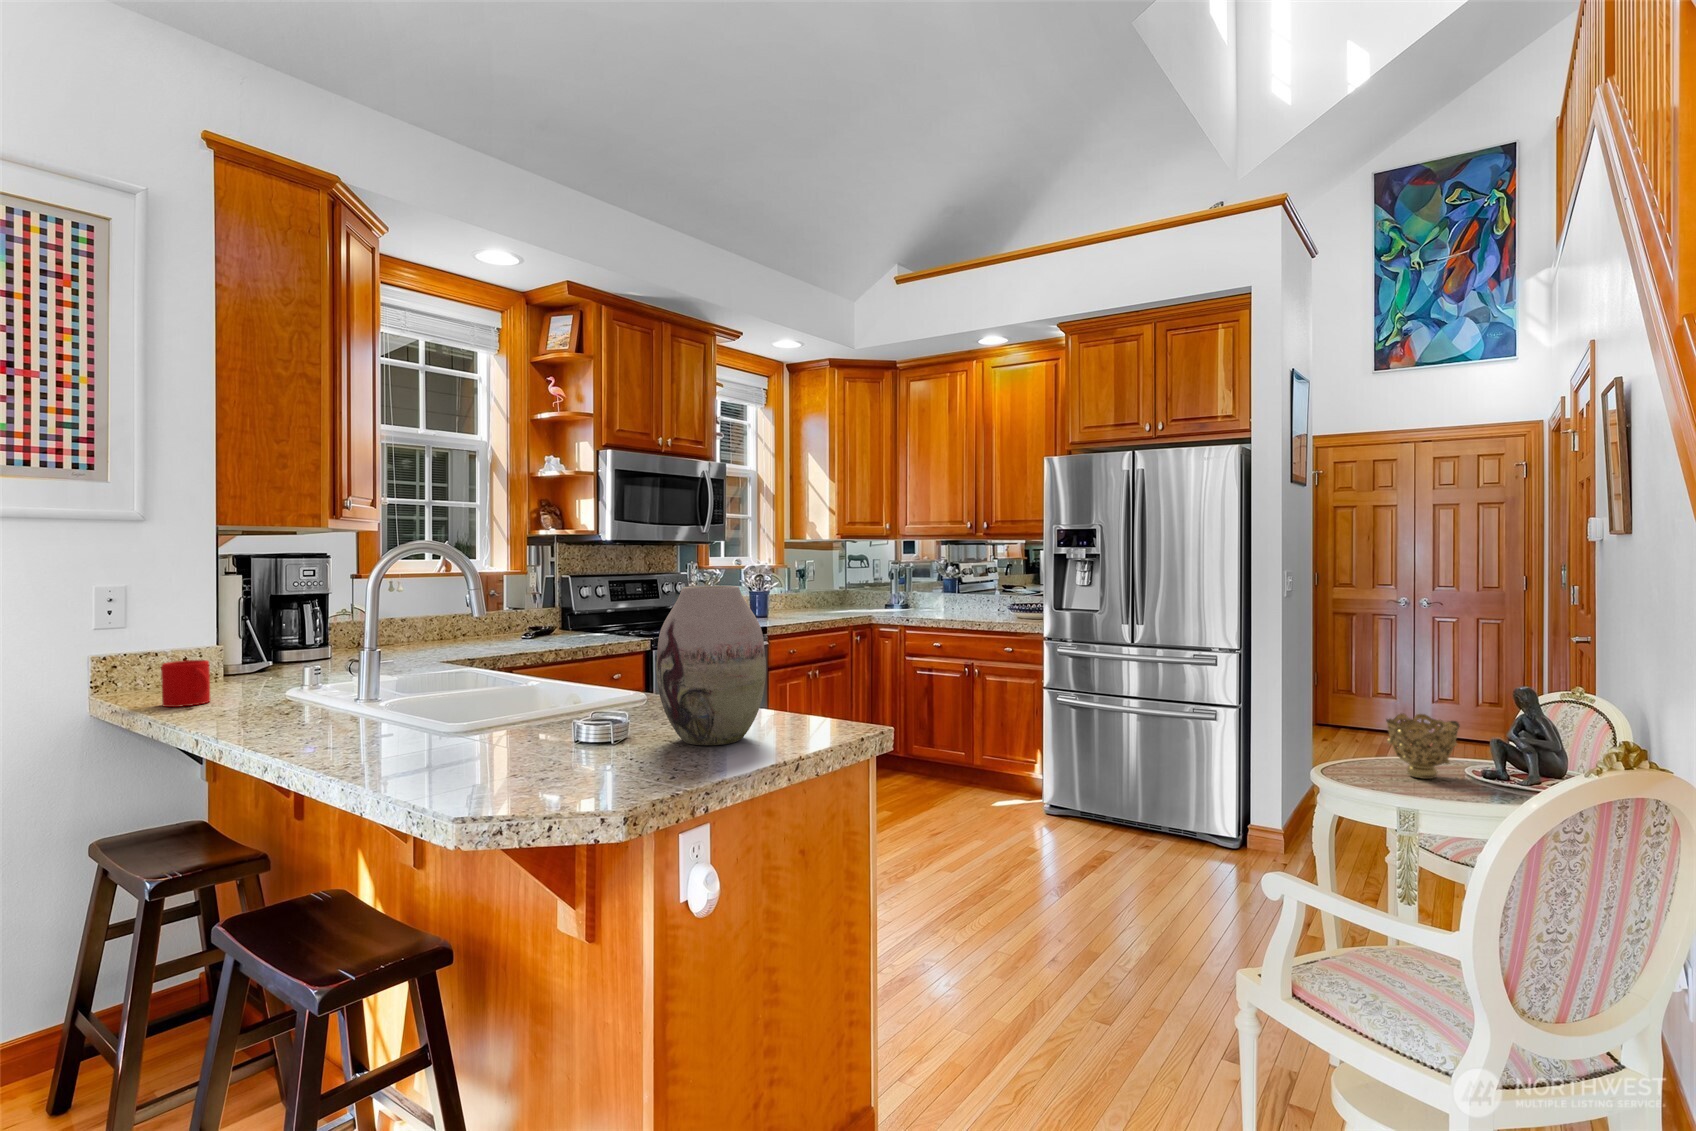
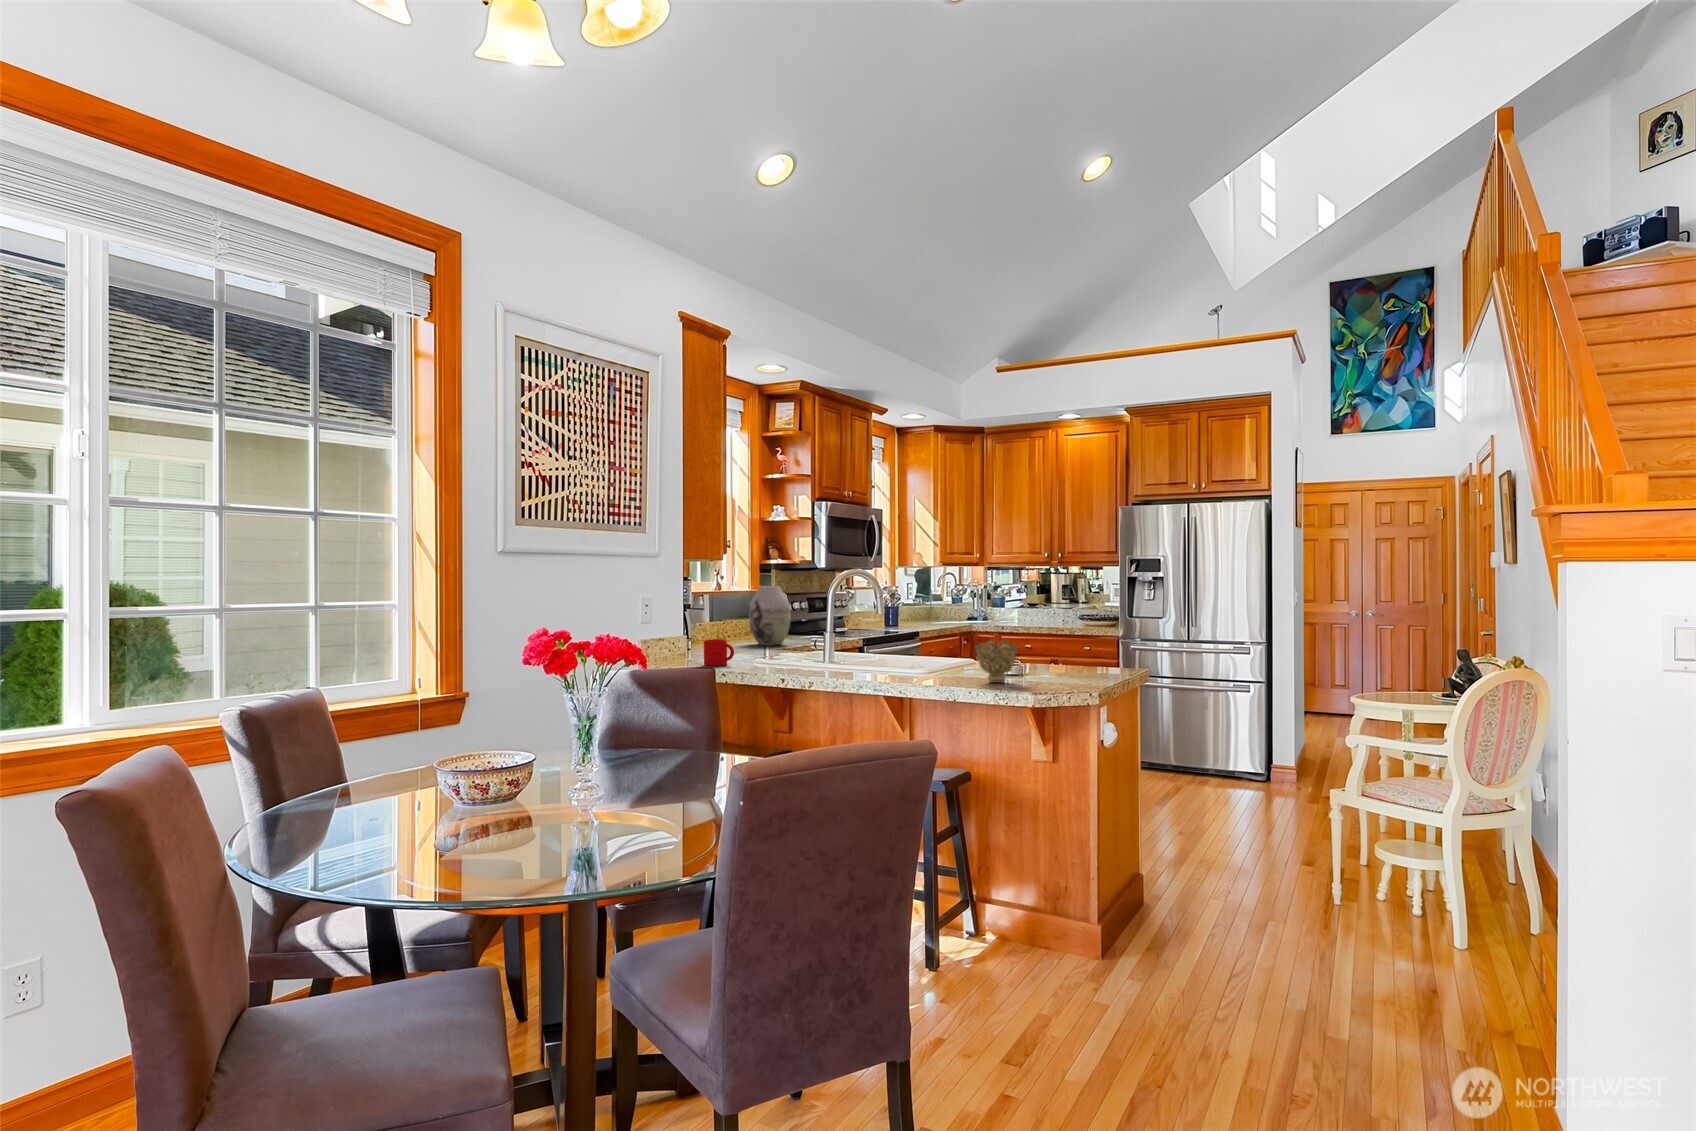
vase: present [656,586,766,745] -> present [749,586,791,645]
decorative bowl: present [1386,714,1460,779] -> present [975,640,1018,683]

